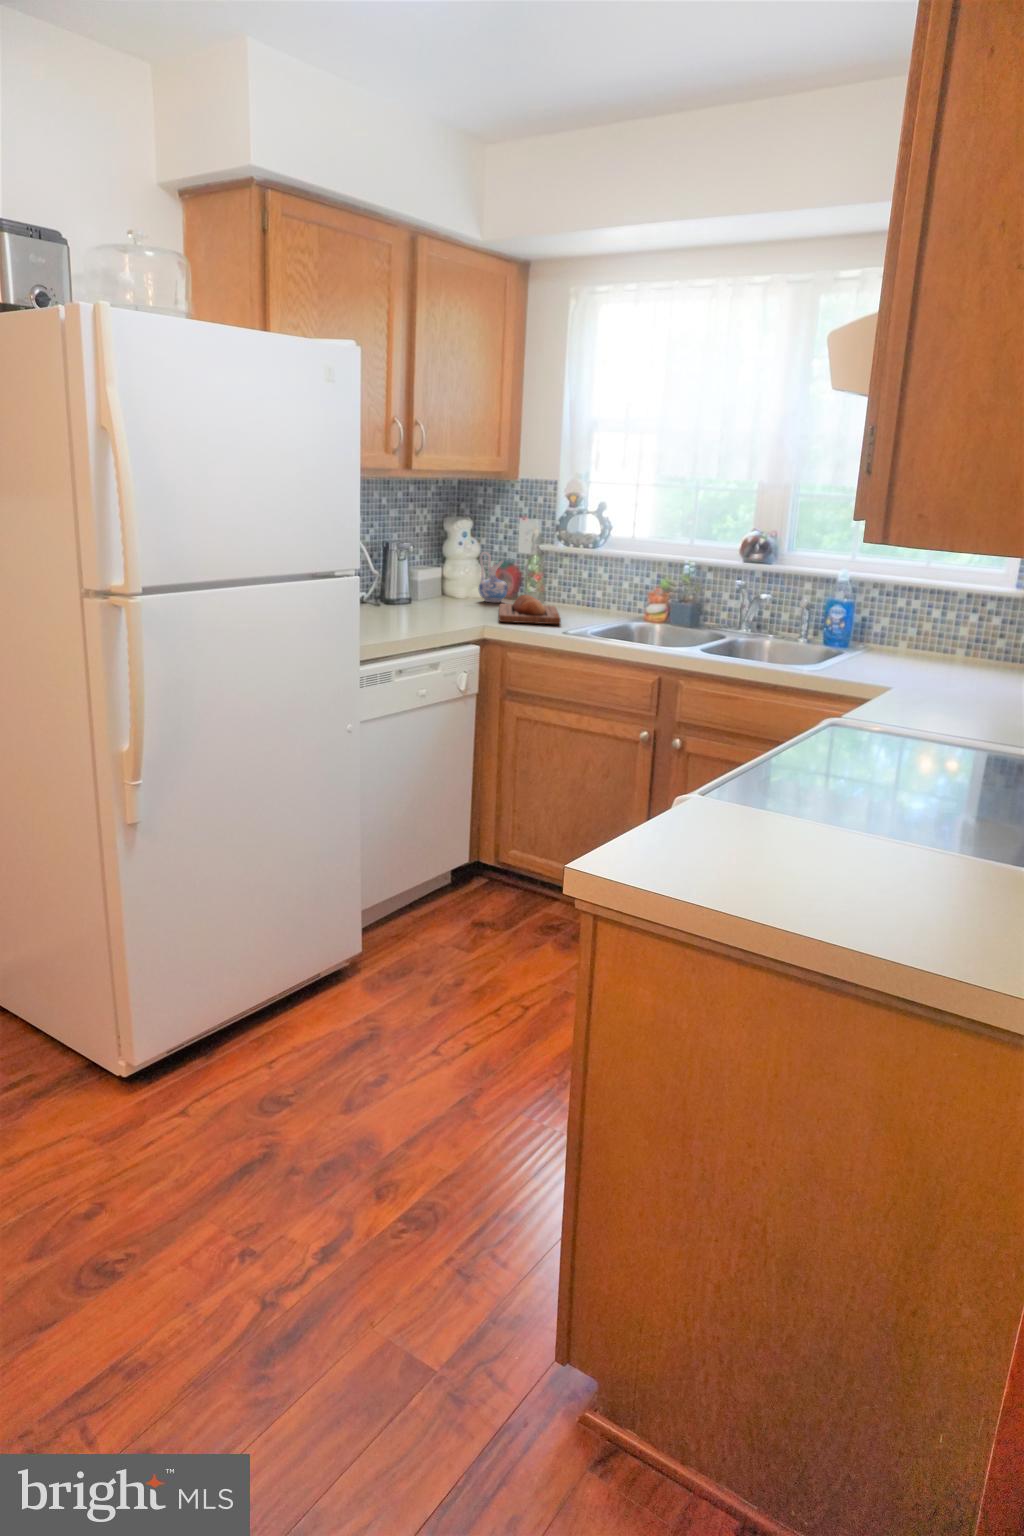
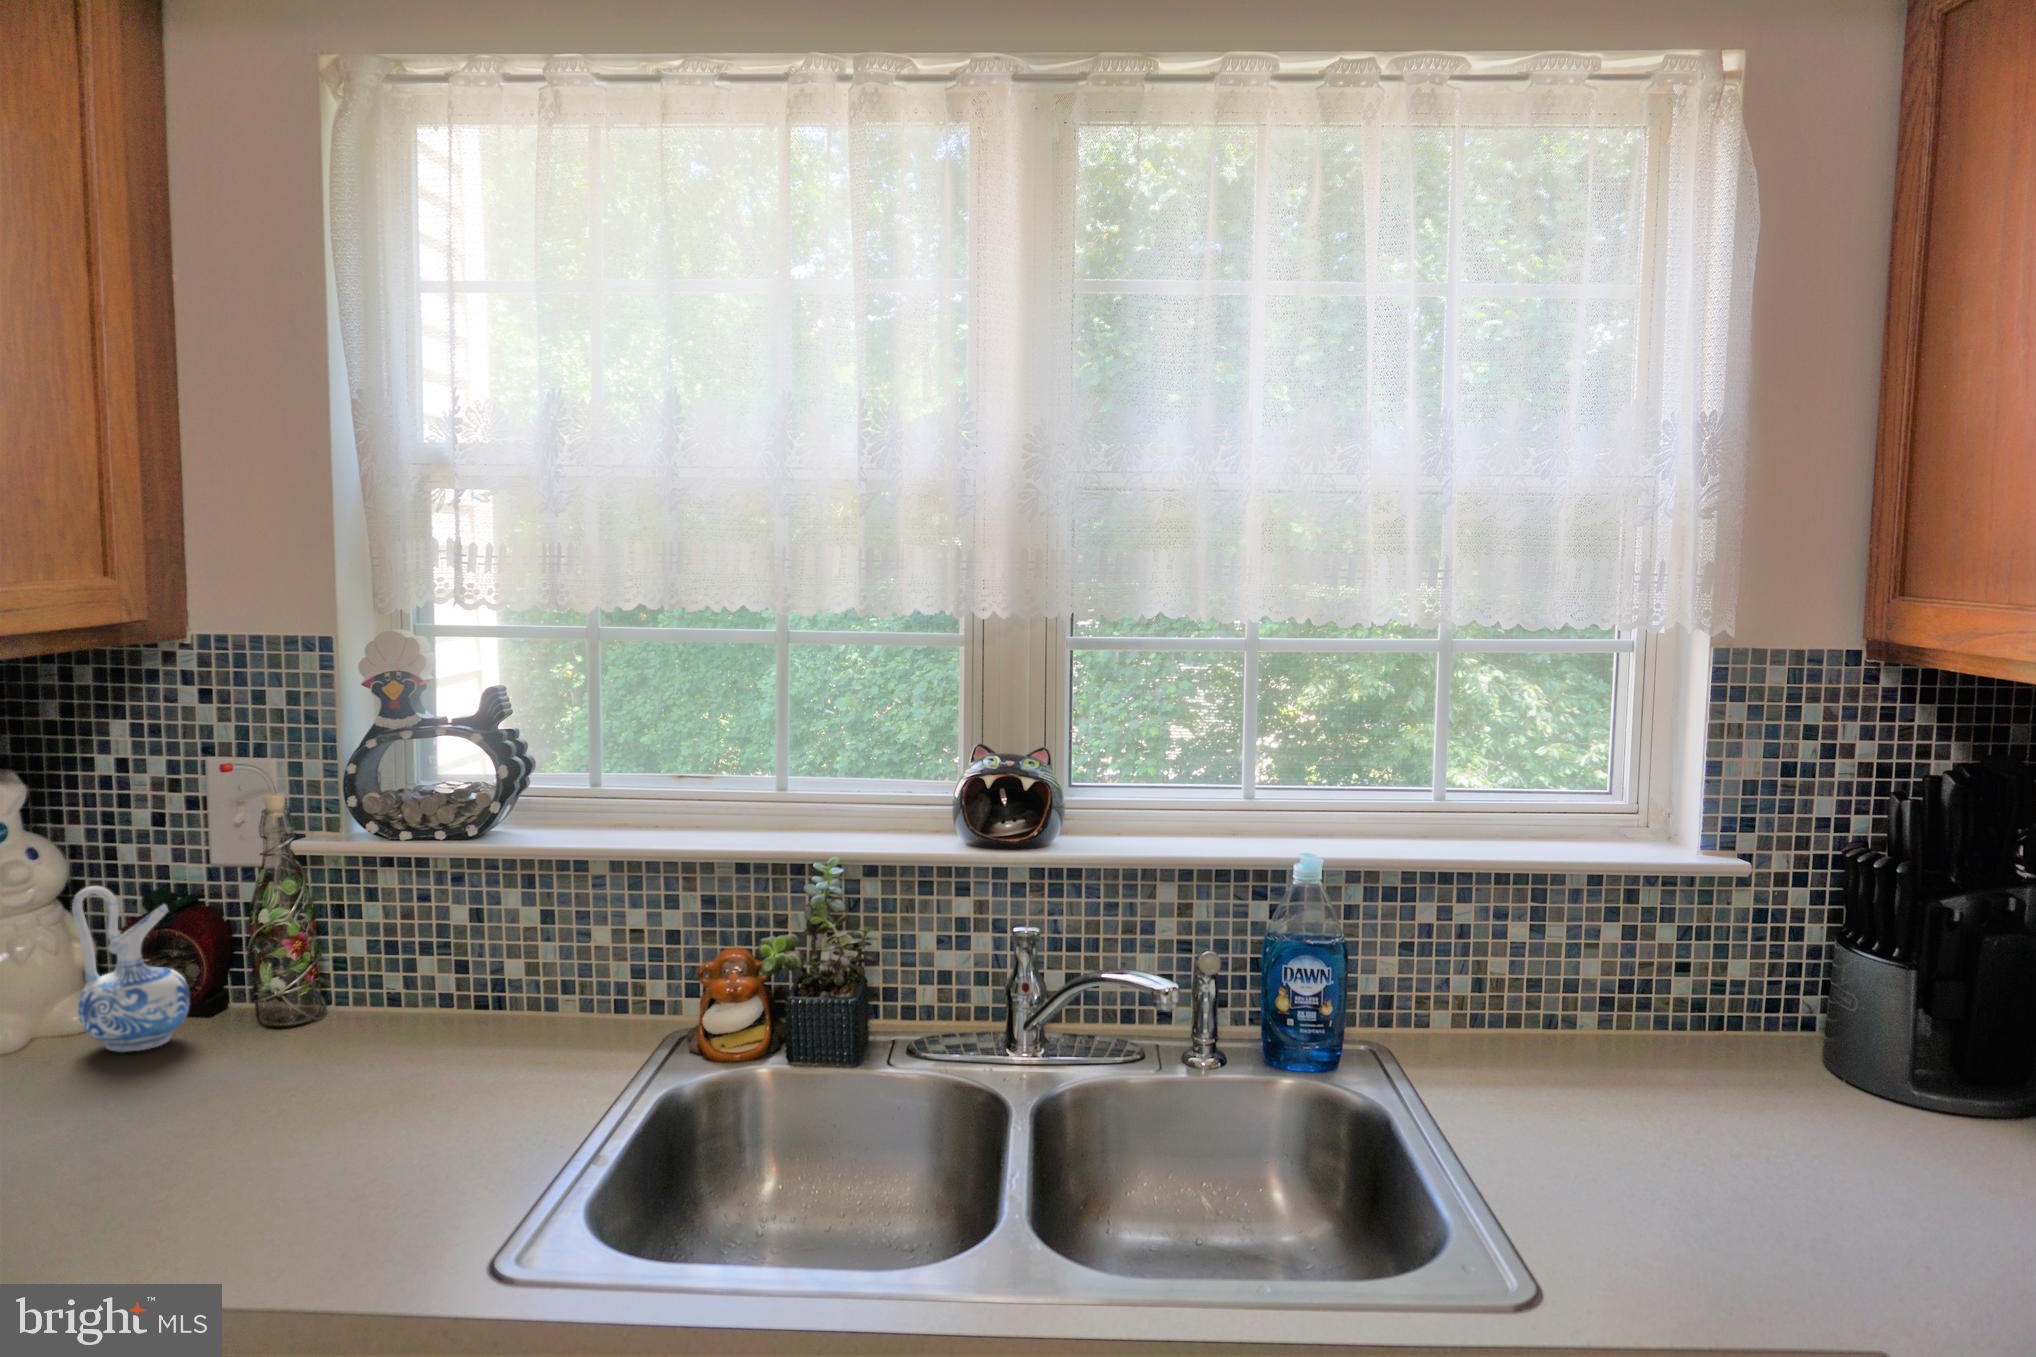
bread loaf: present [499,595,561,624] -> none [176,1034,455,1205]

